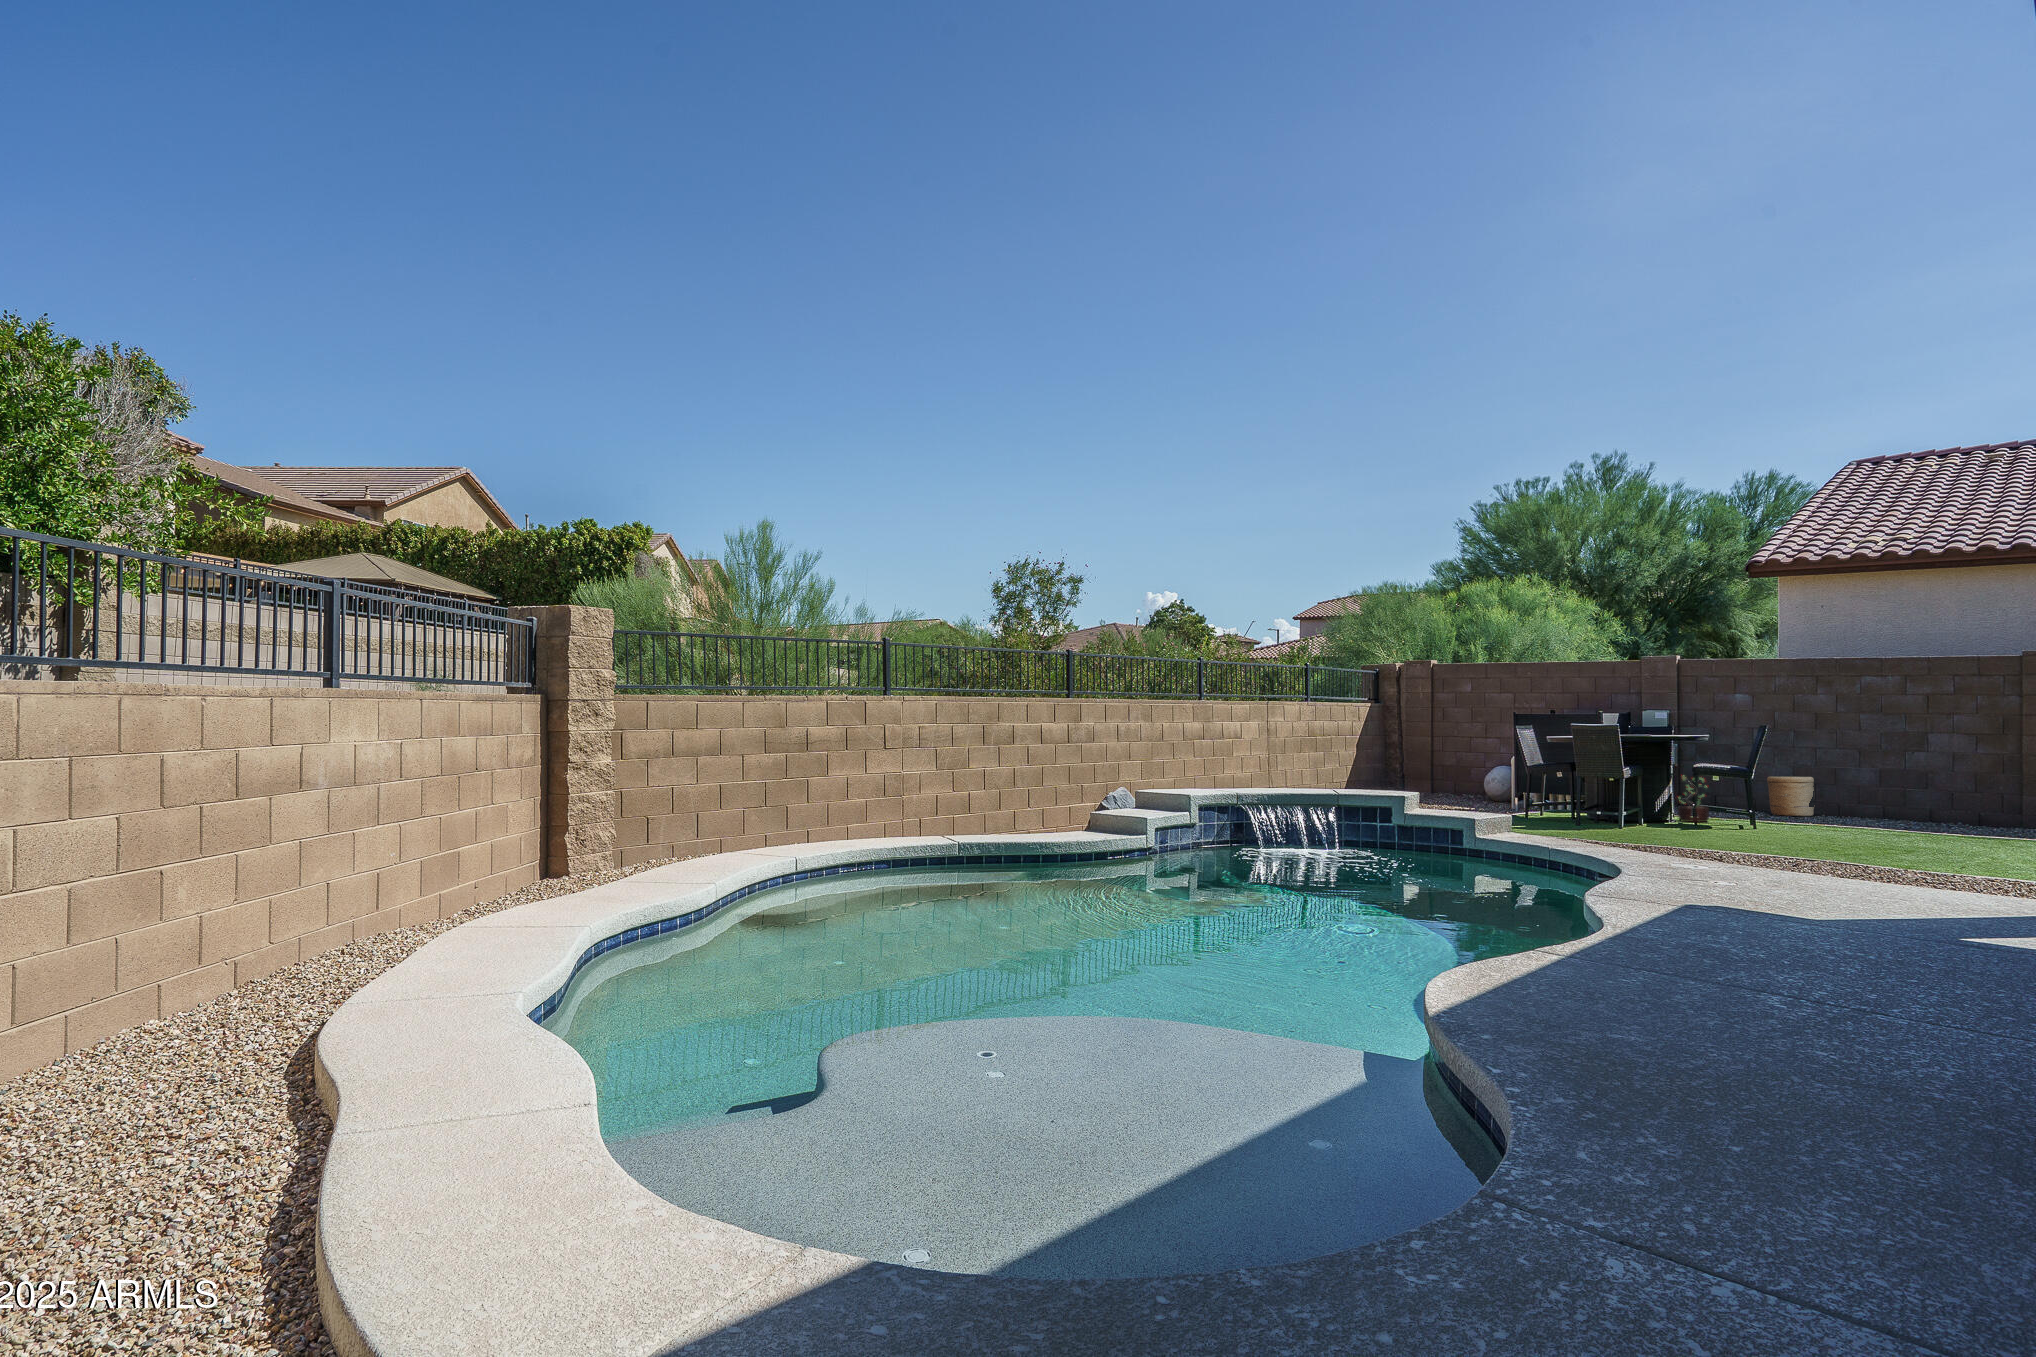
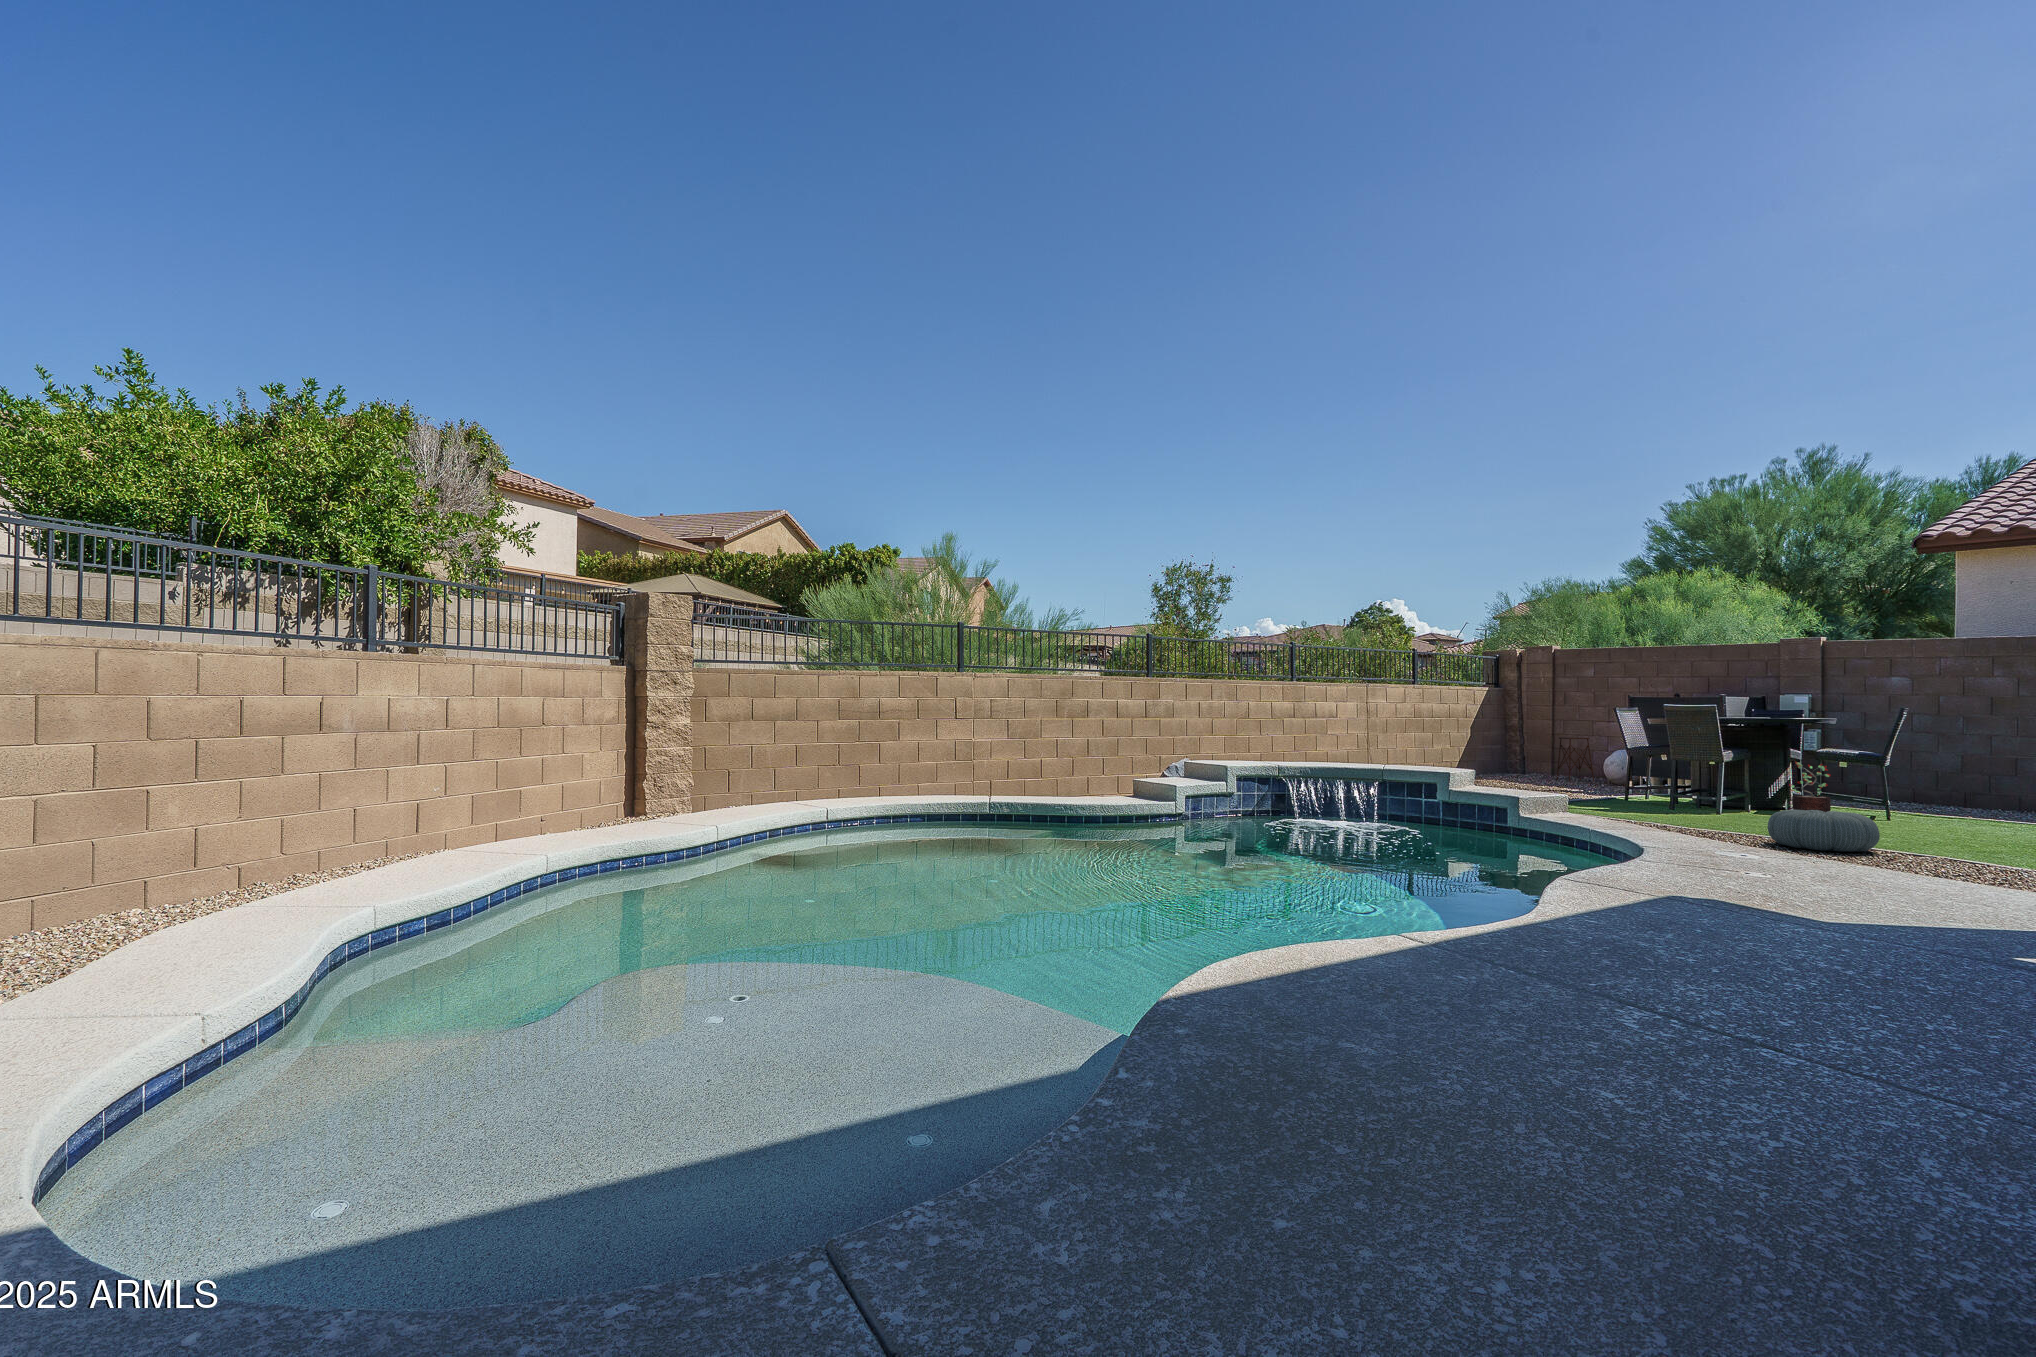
side table: none [1445,756,1481,802] -> present [1556,737,1594,782]
woven basket: present [1767,777,1814,816] -> none [1925,767,1989,812]
pouf: none [1704,817,1789,851] -> present [1768,810,1880,852]

